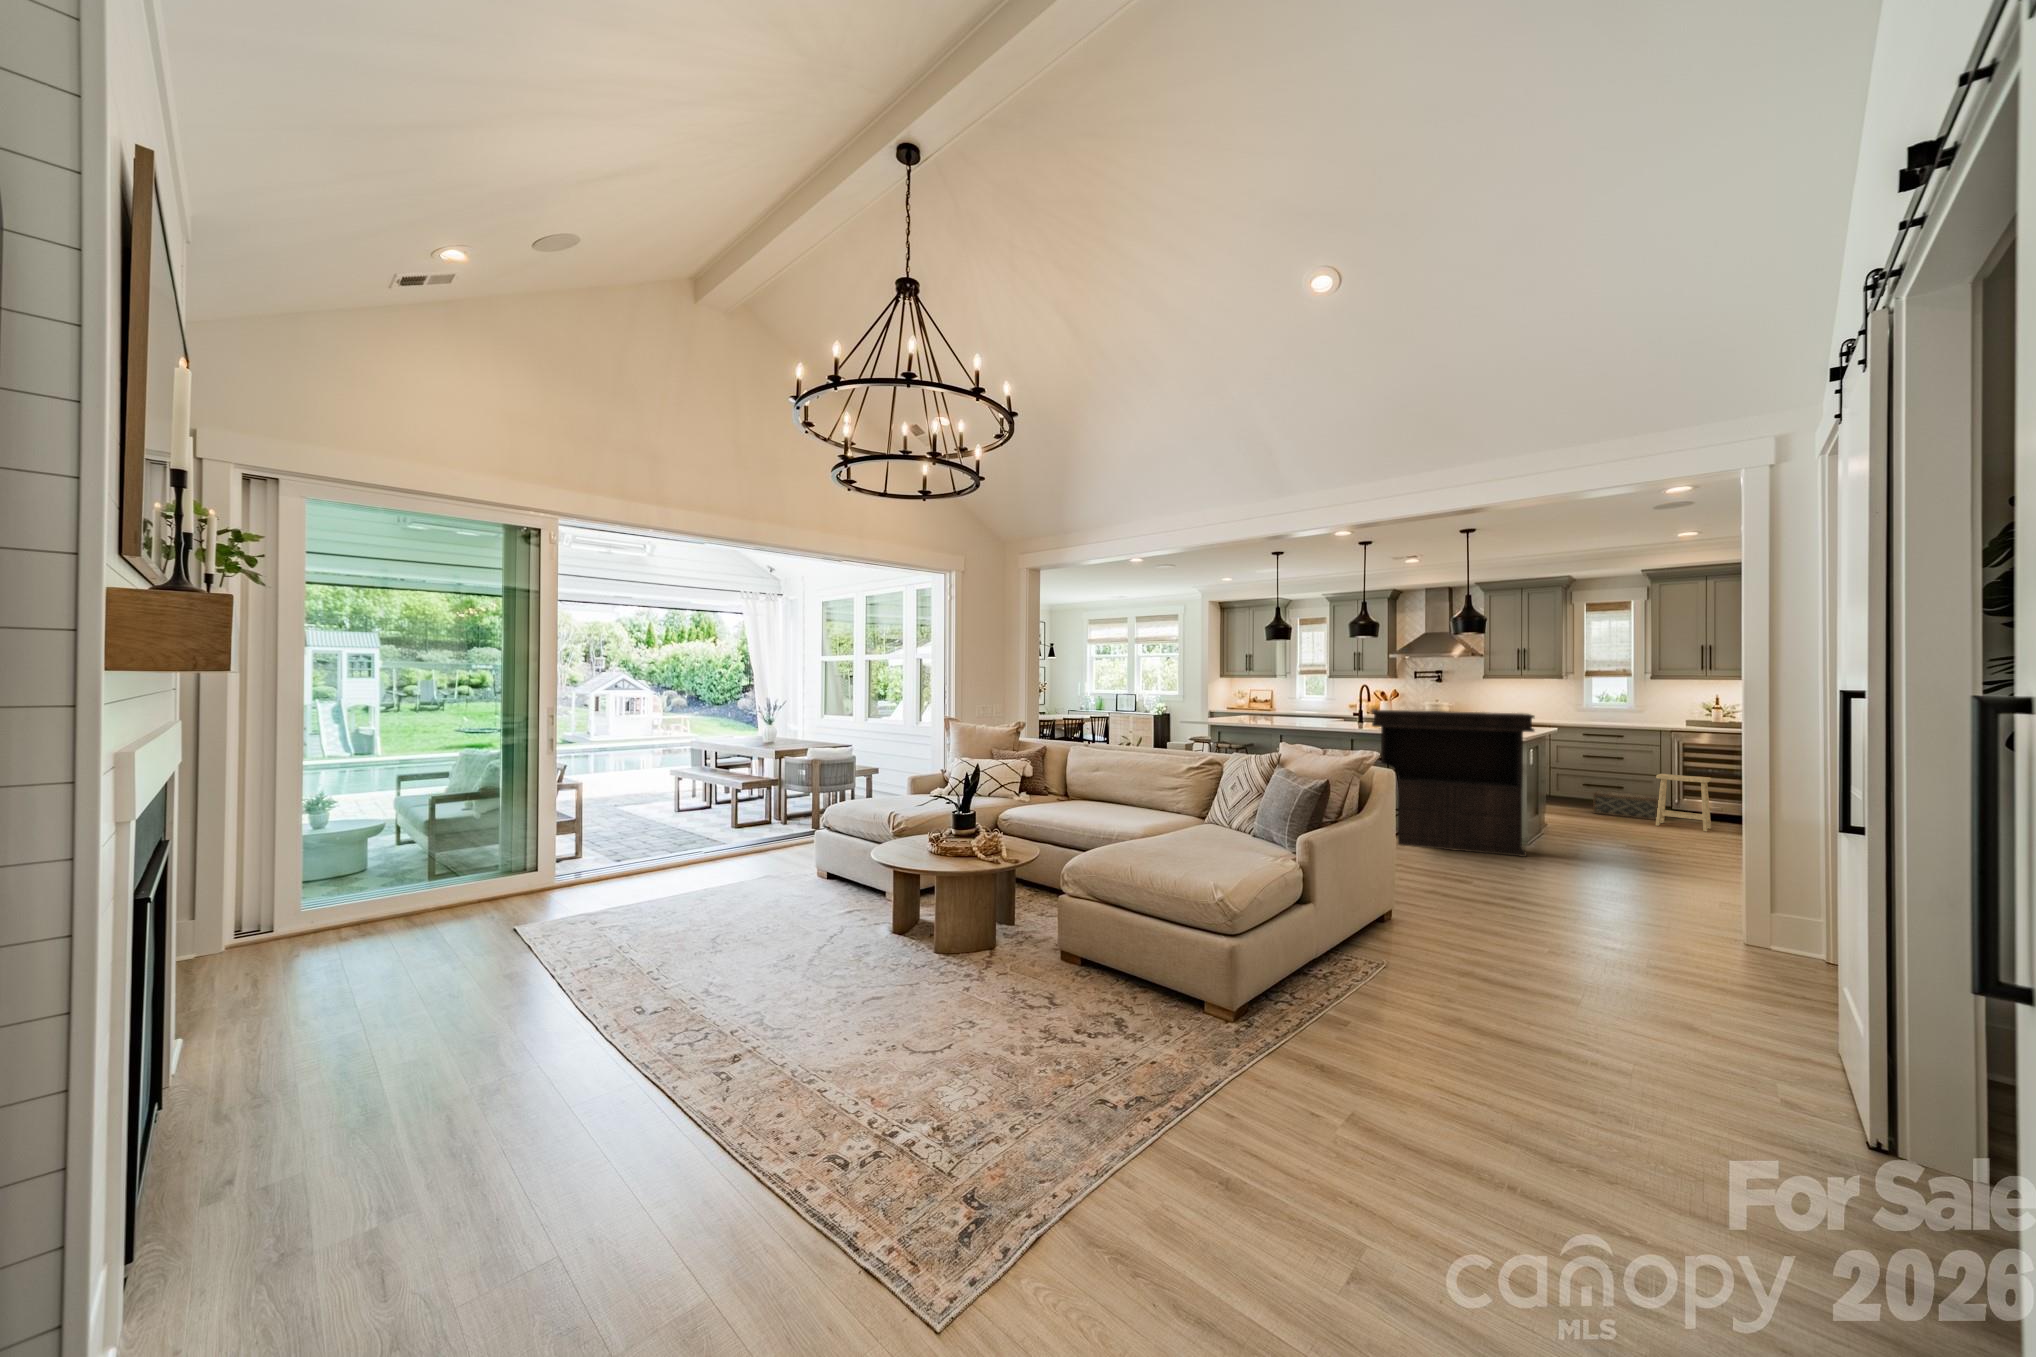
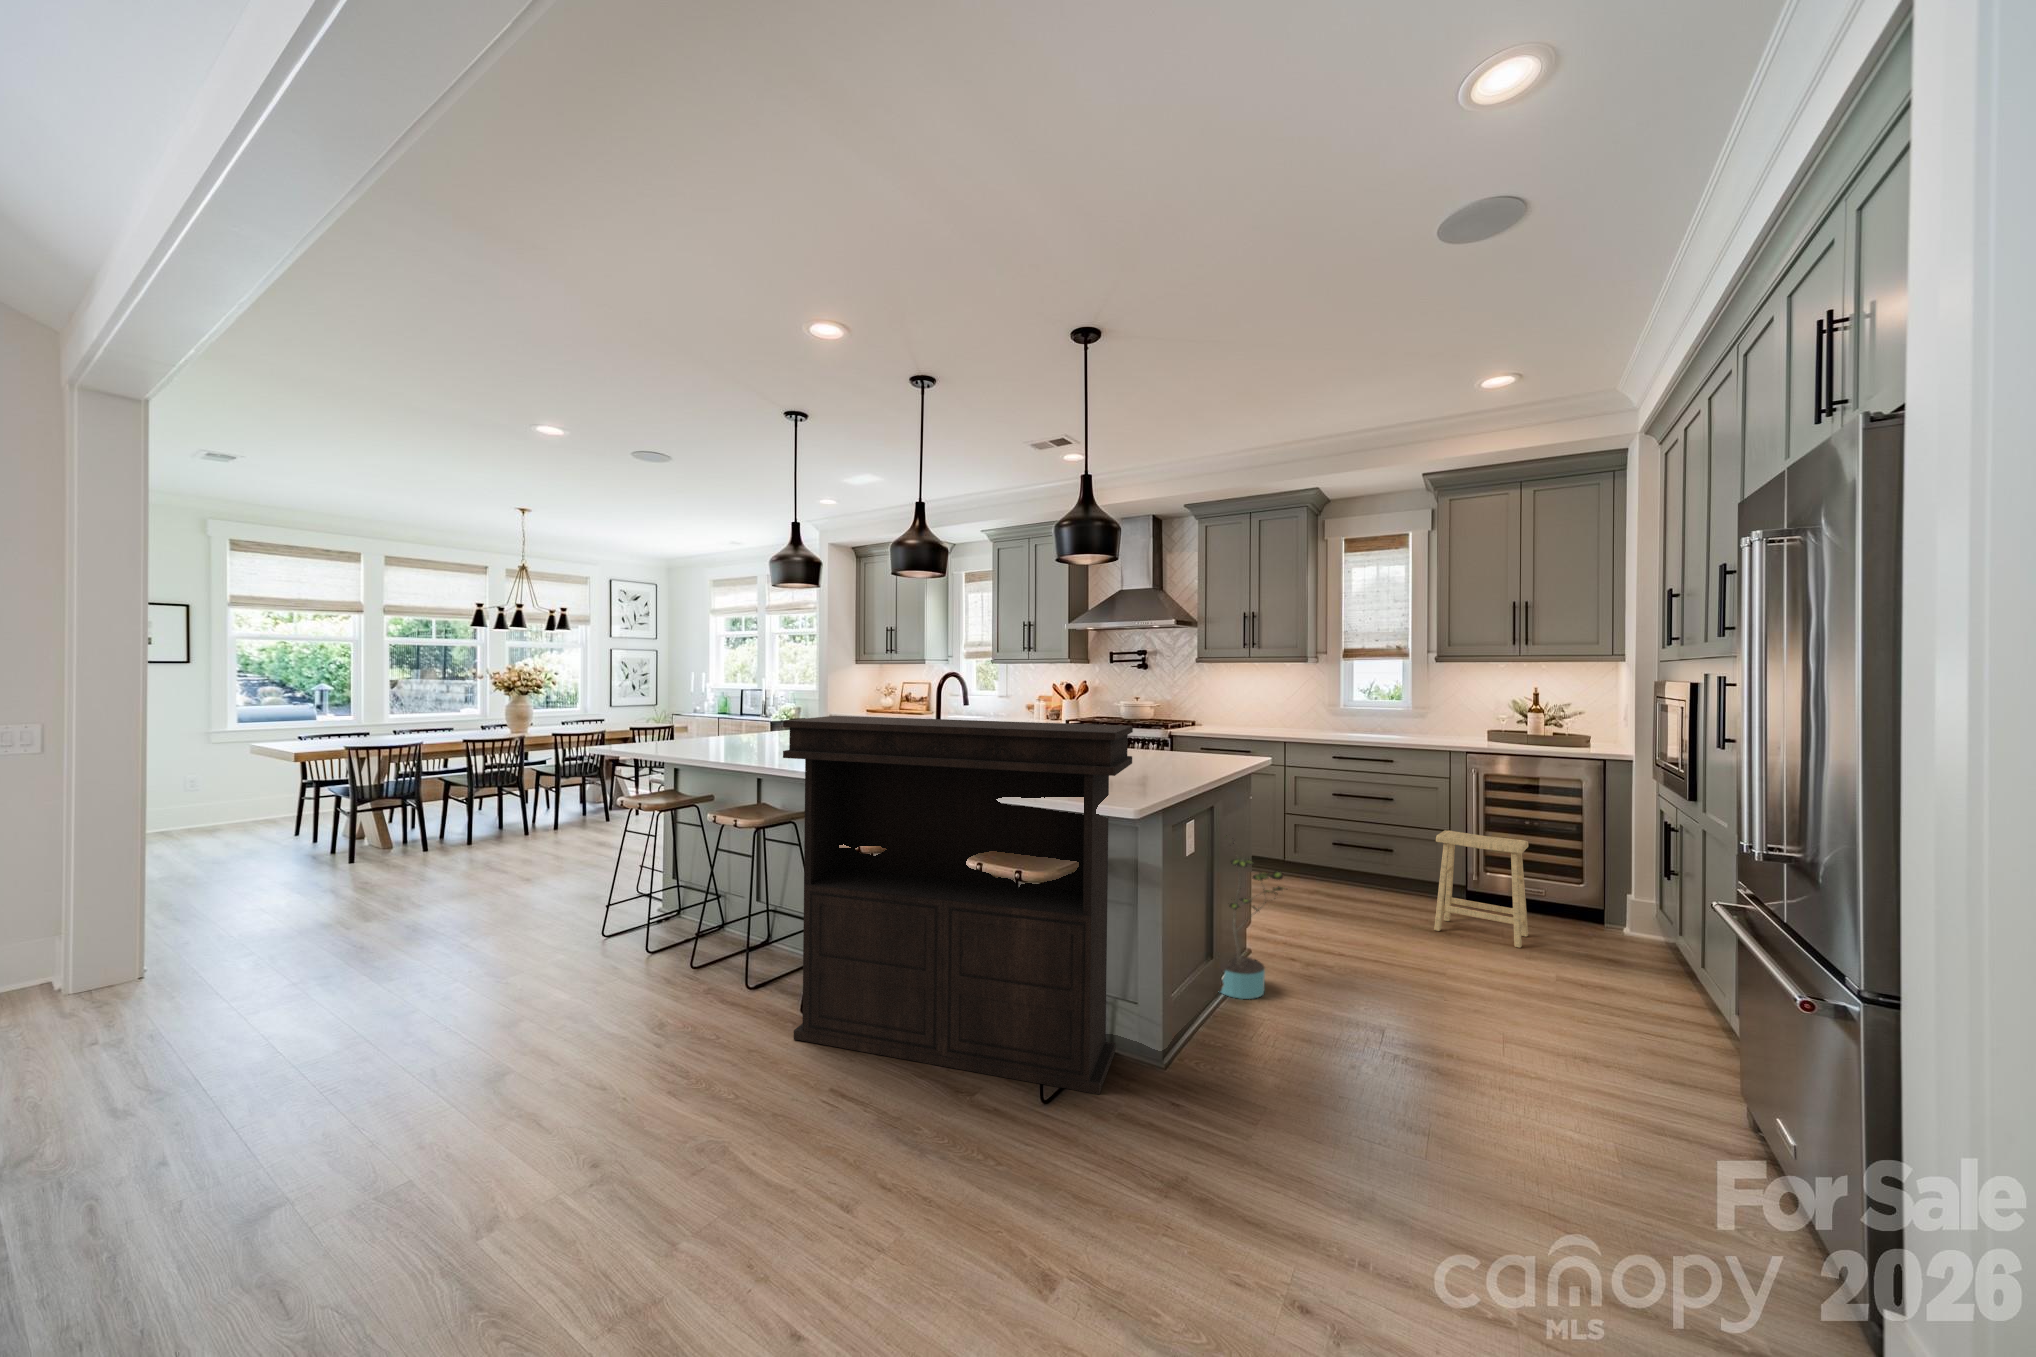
potted plant: none [1544,765,1586,841] -> present [1221,836,1283,999]
woven basket: present [1593,790,1658,820] -> none [1341,851,1449,911]

